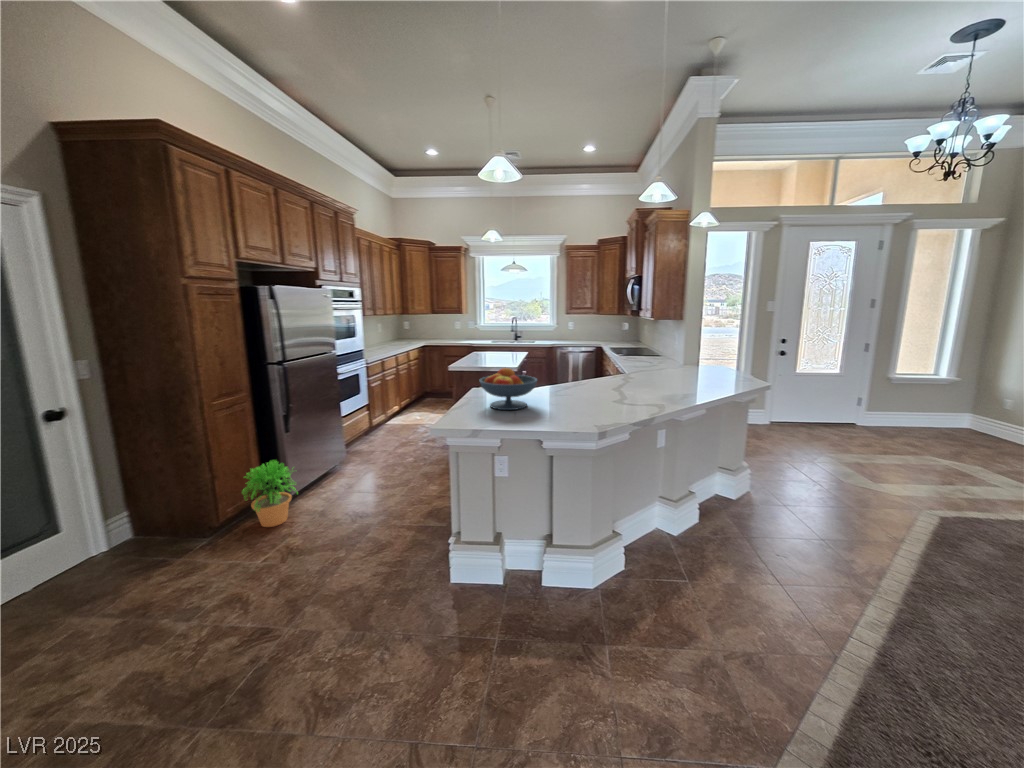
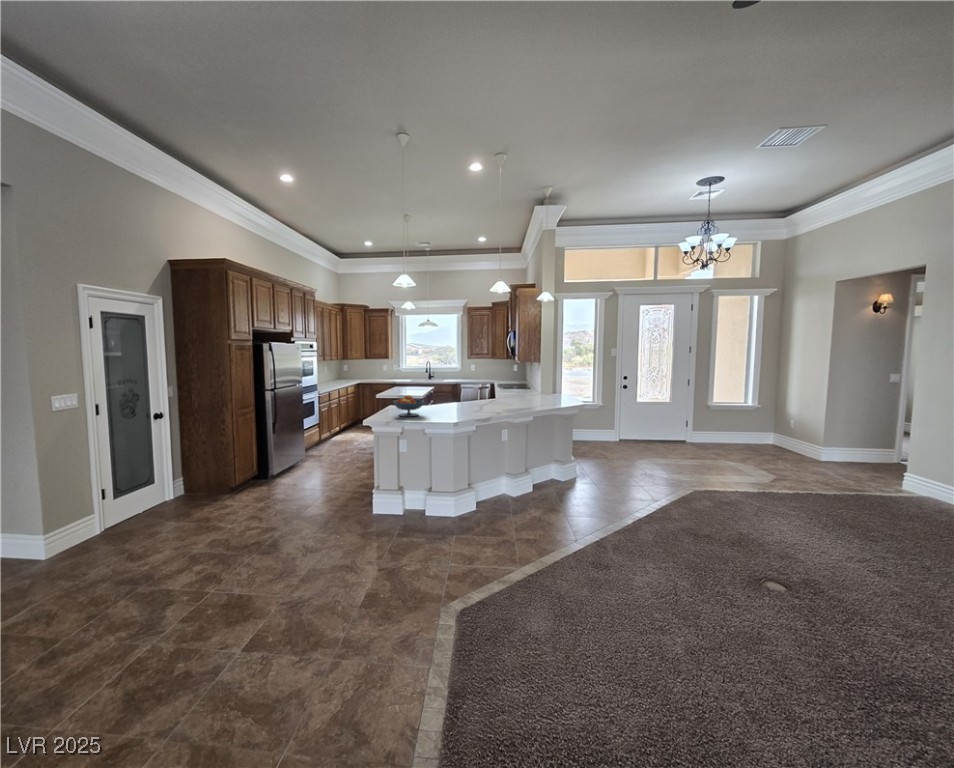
potted plant: present [242,460,295,527] -> none [247,451,281,492]

